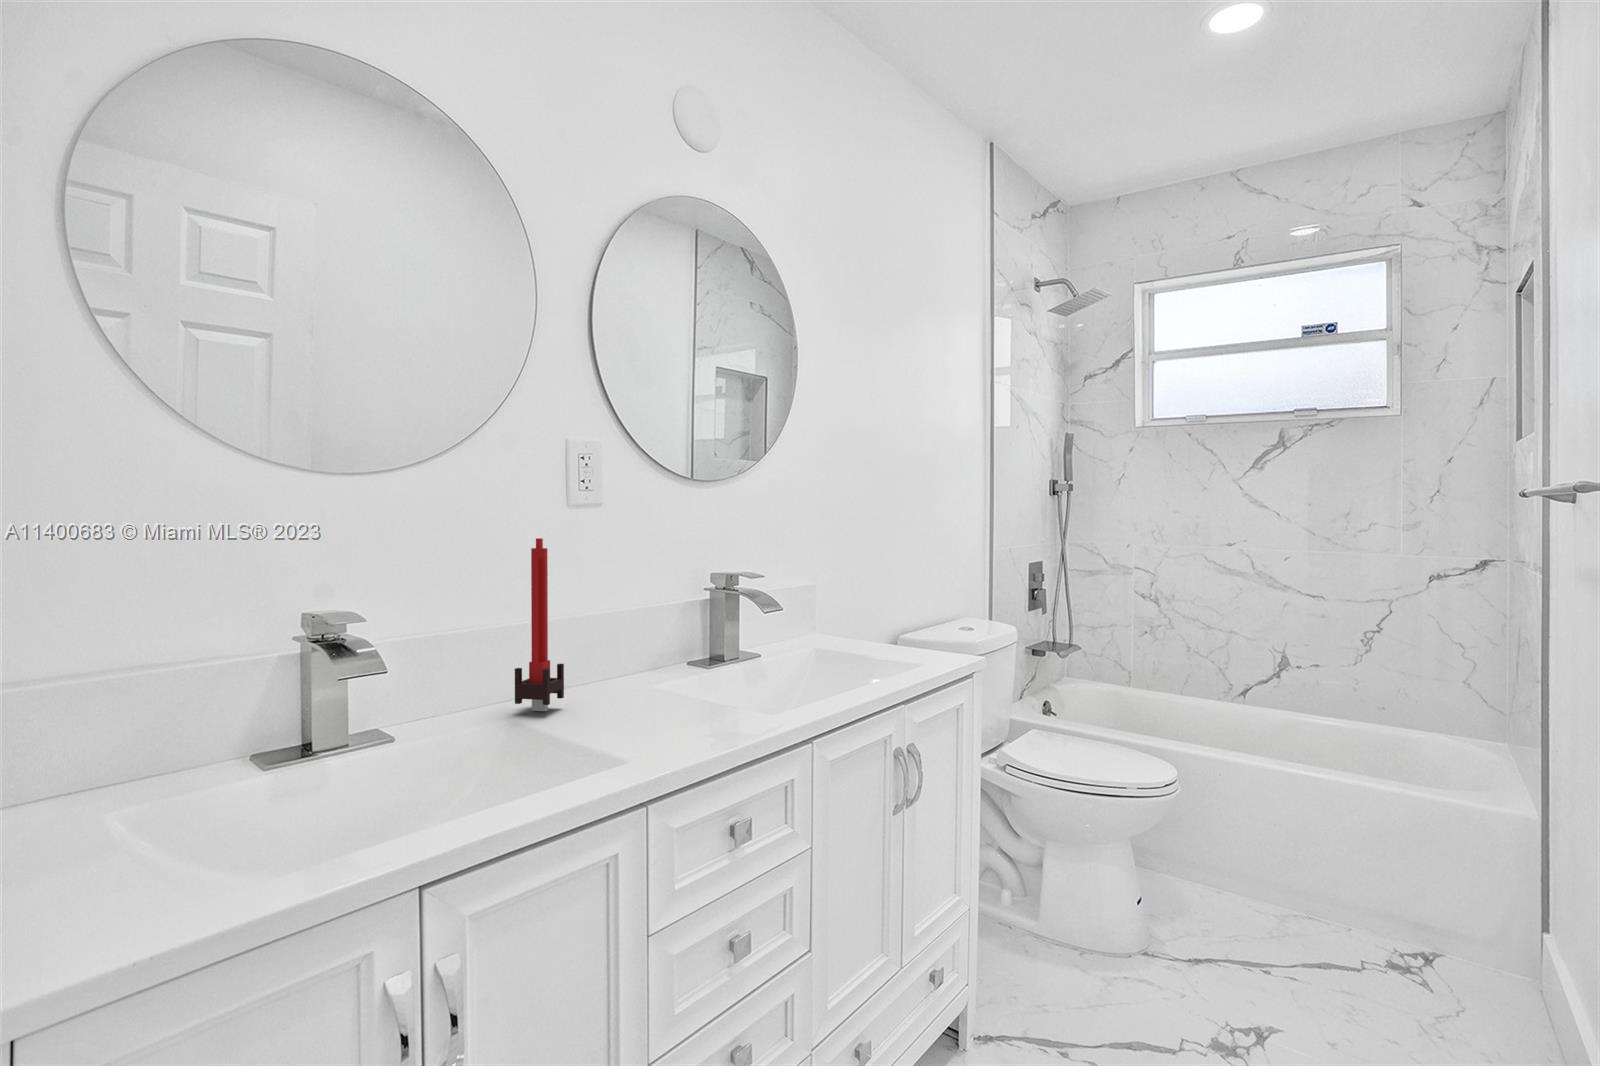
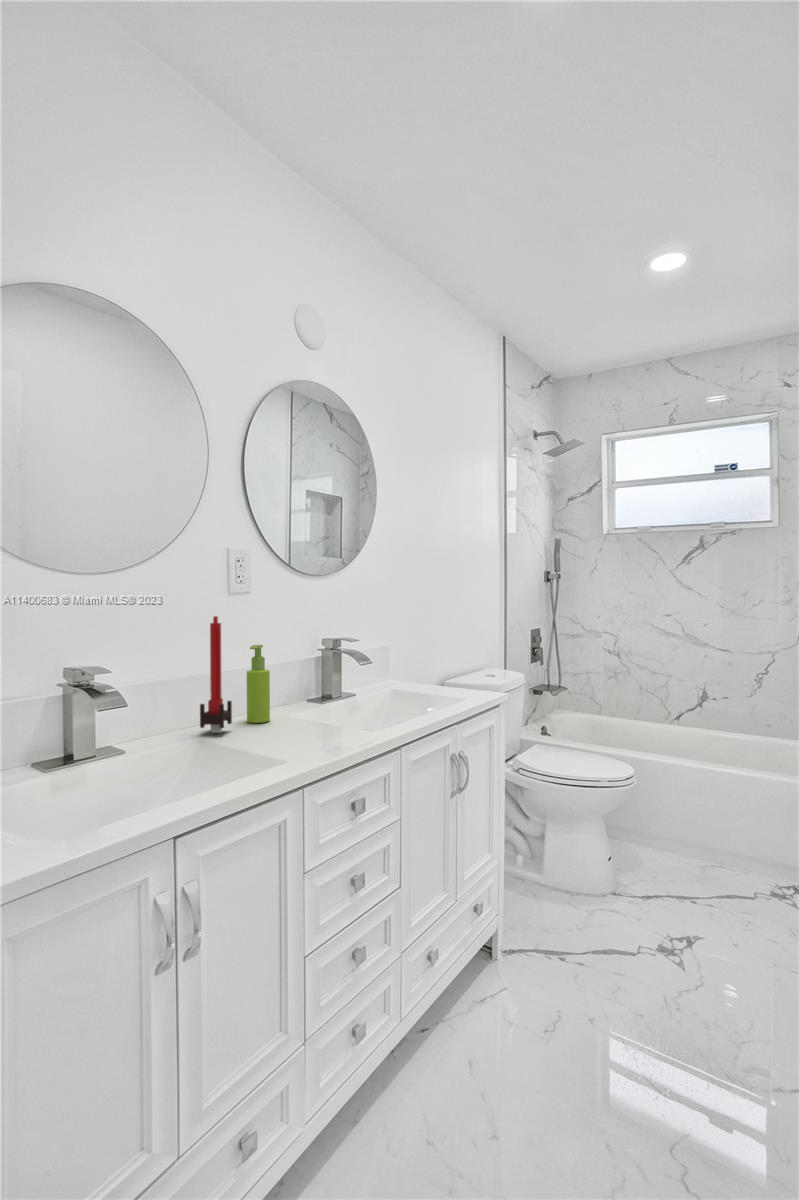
soap dispenser: none [591,582,625,696] -> present [247,645,270,723]

